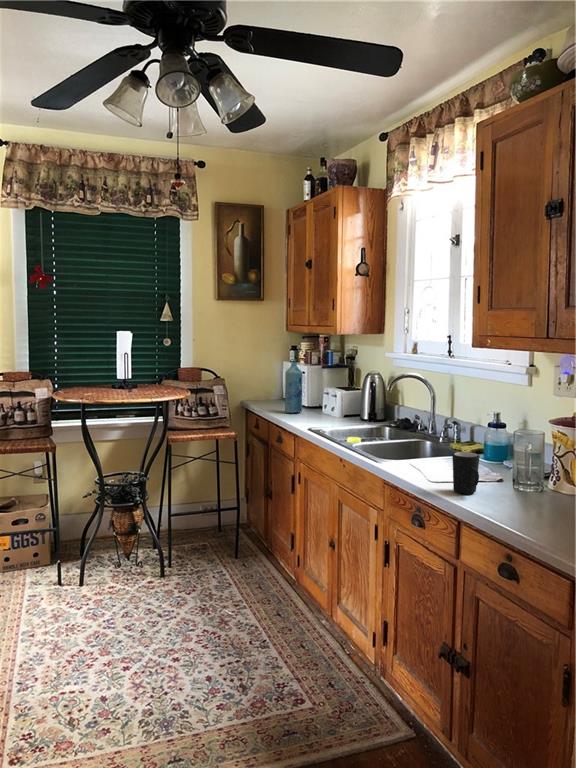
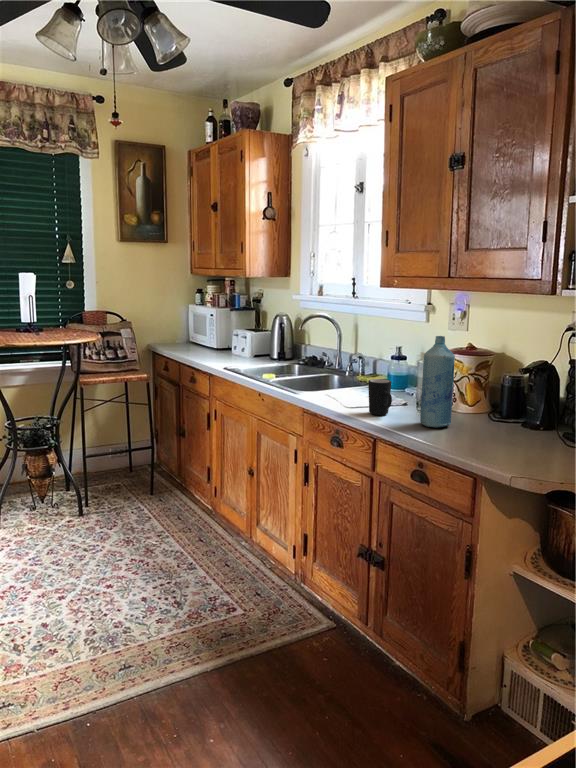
bottle: present [285,361,302,413] -> present [420,336,455,427]

